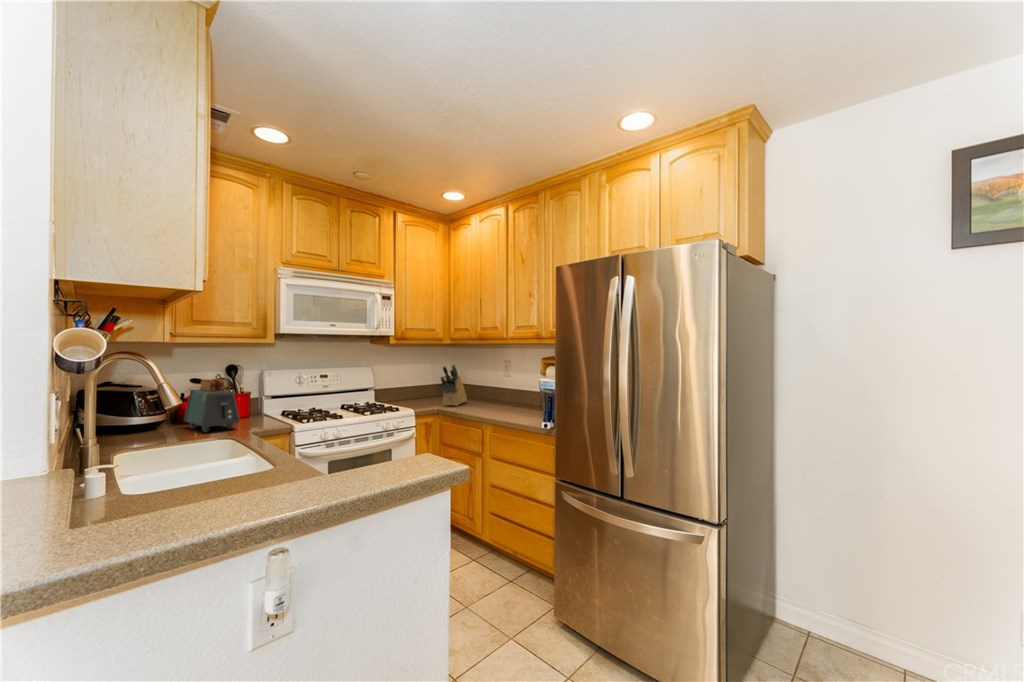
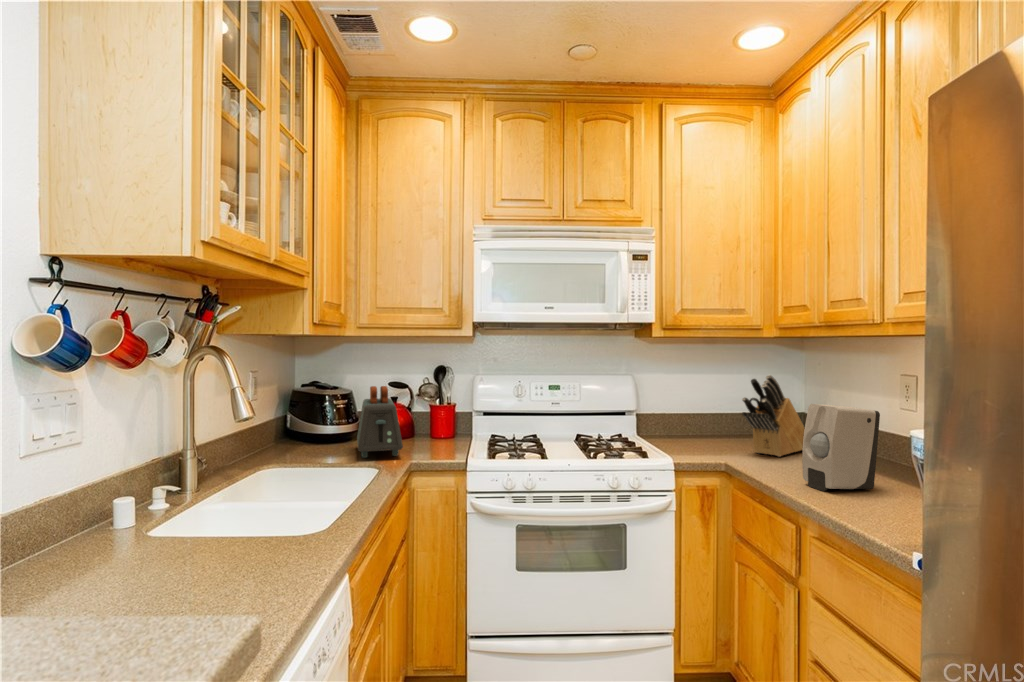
soap dispenser: none [477,376,507,416] -> present [802,404,880,491]

